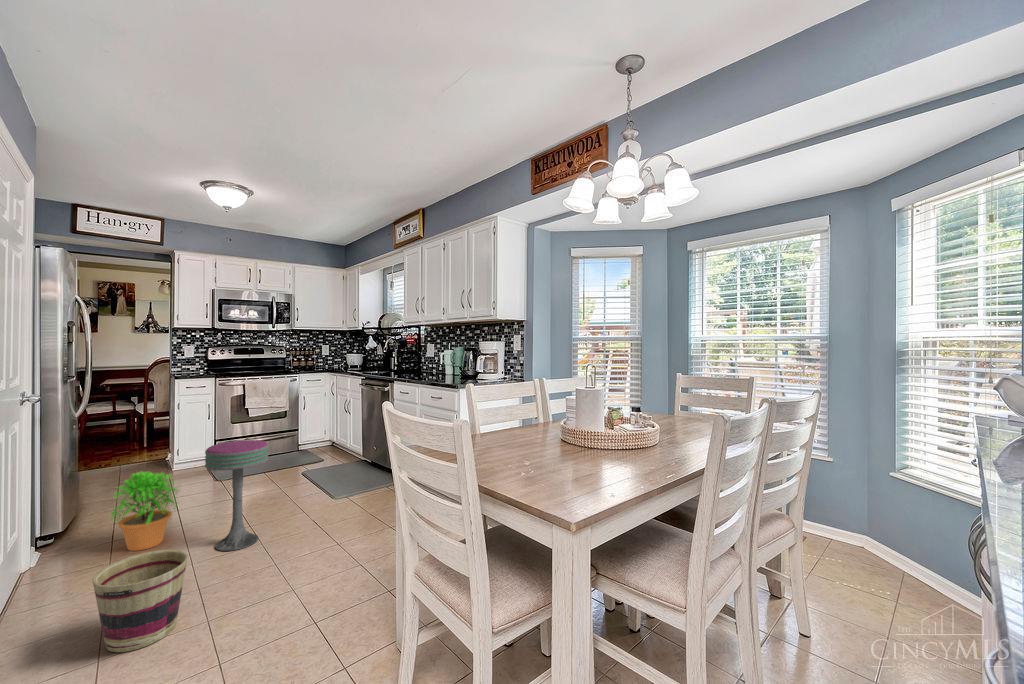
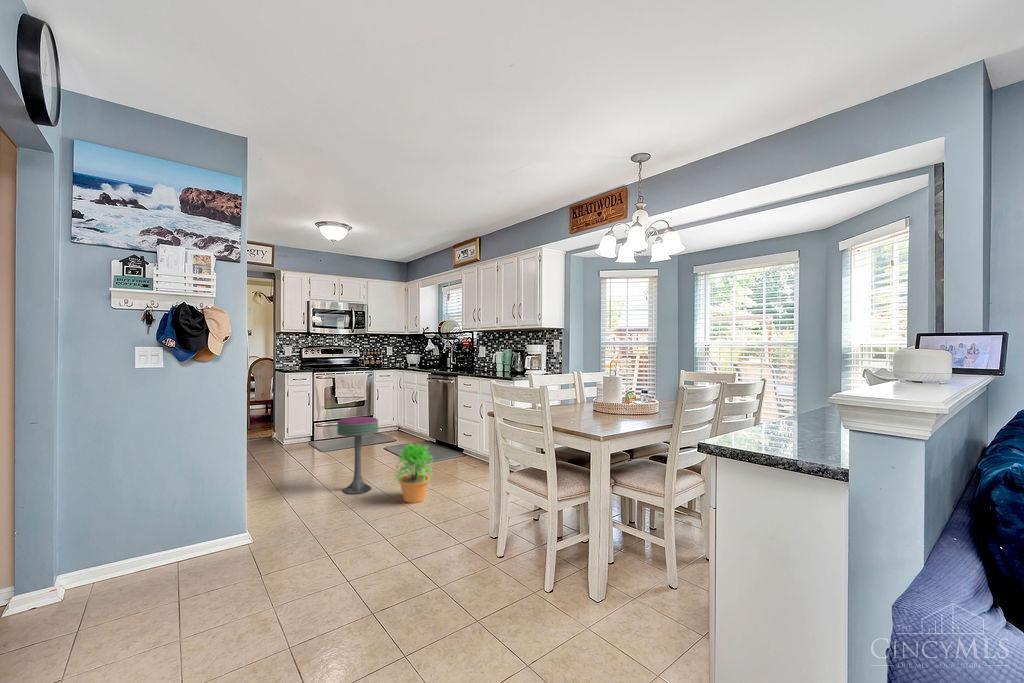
potted plant: present [111,471,177,551] -> present [396,444,432,503]
basket: present [93,550,188,652] -> none [299,482,349,540]

